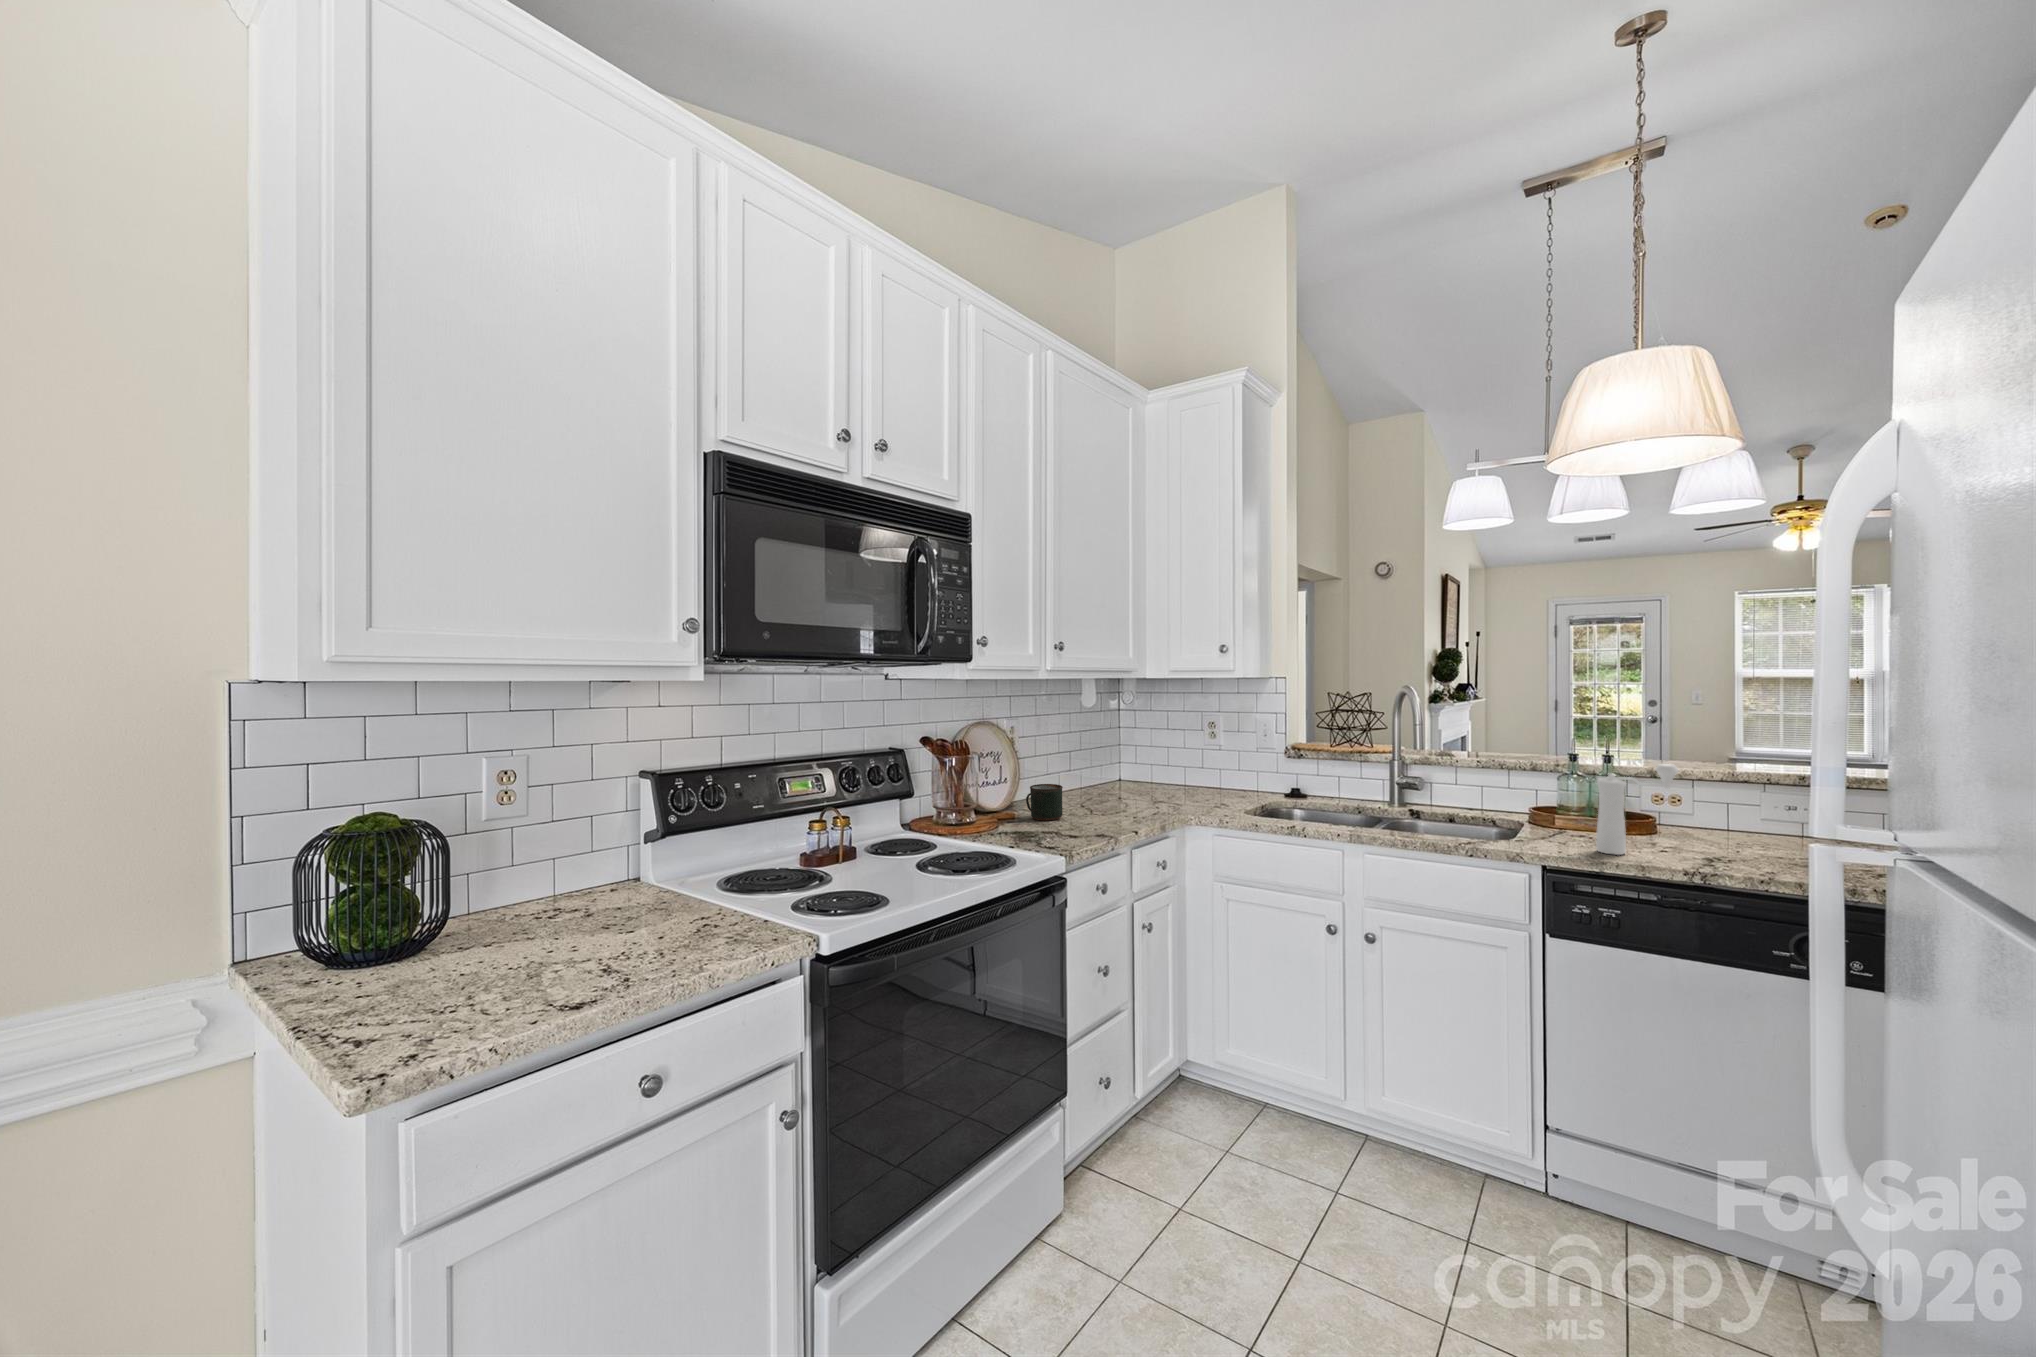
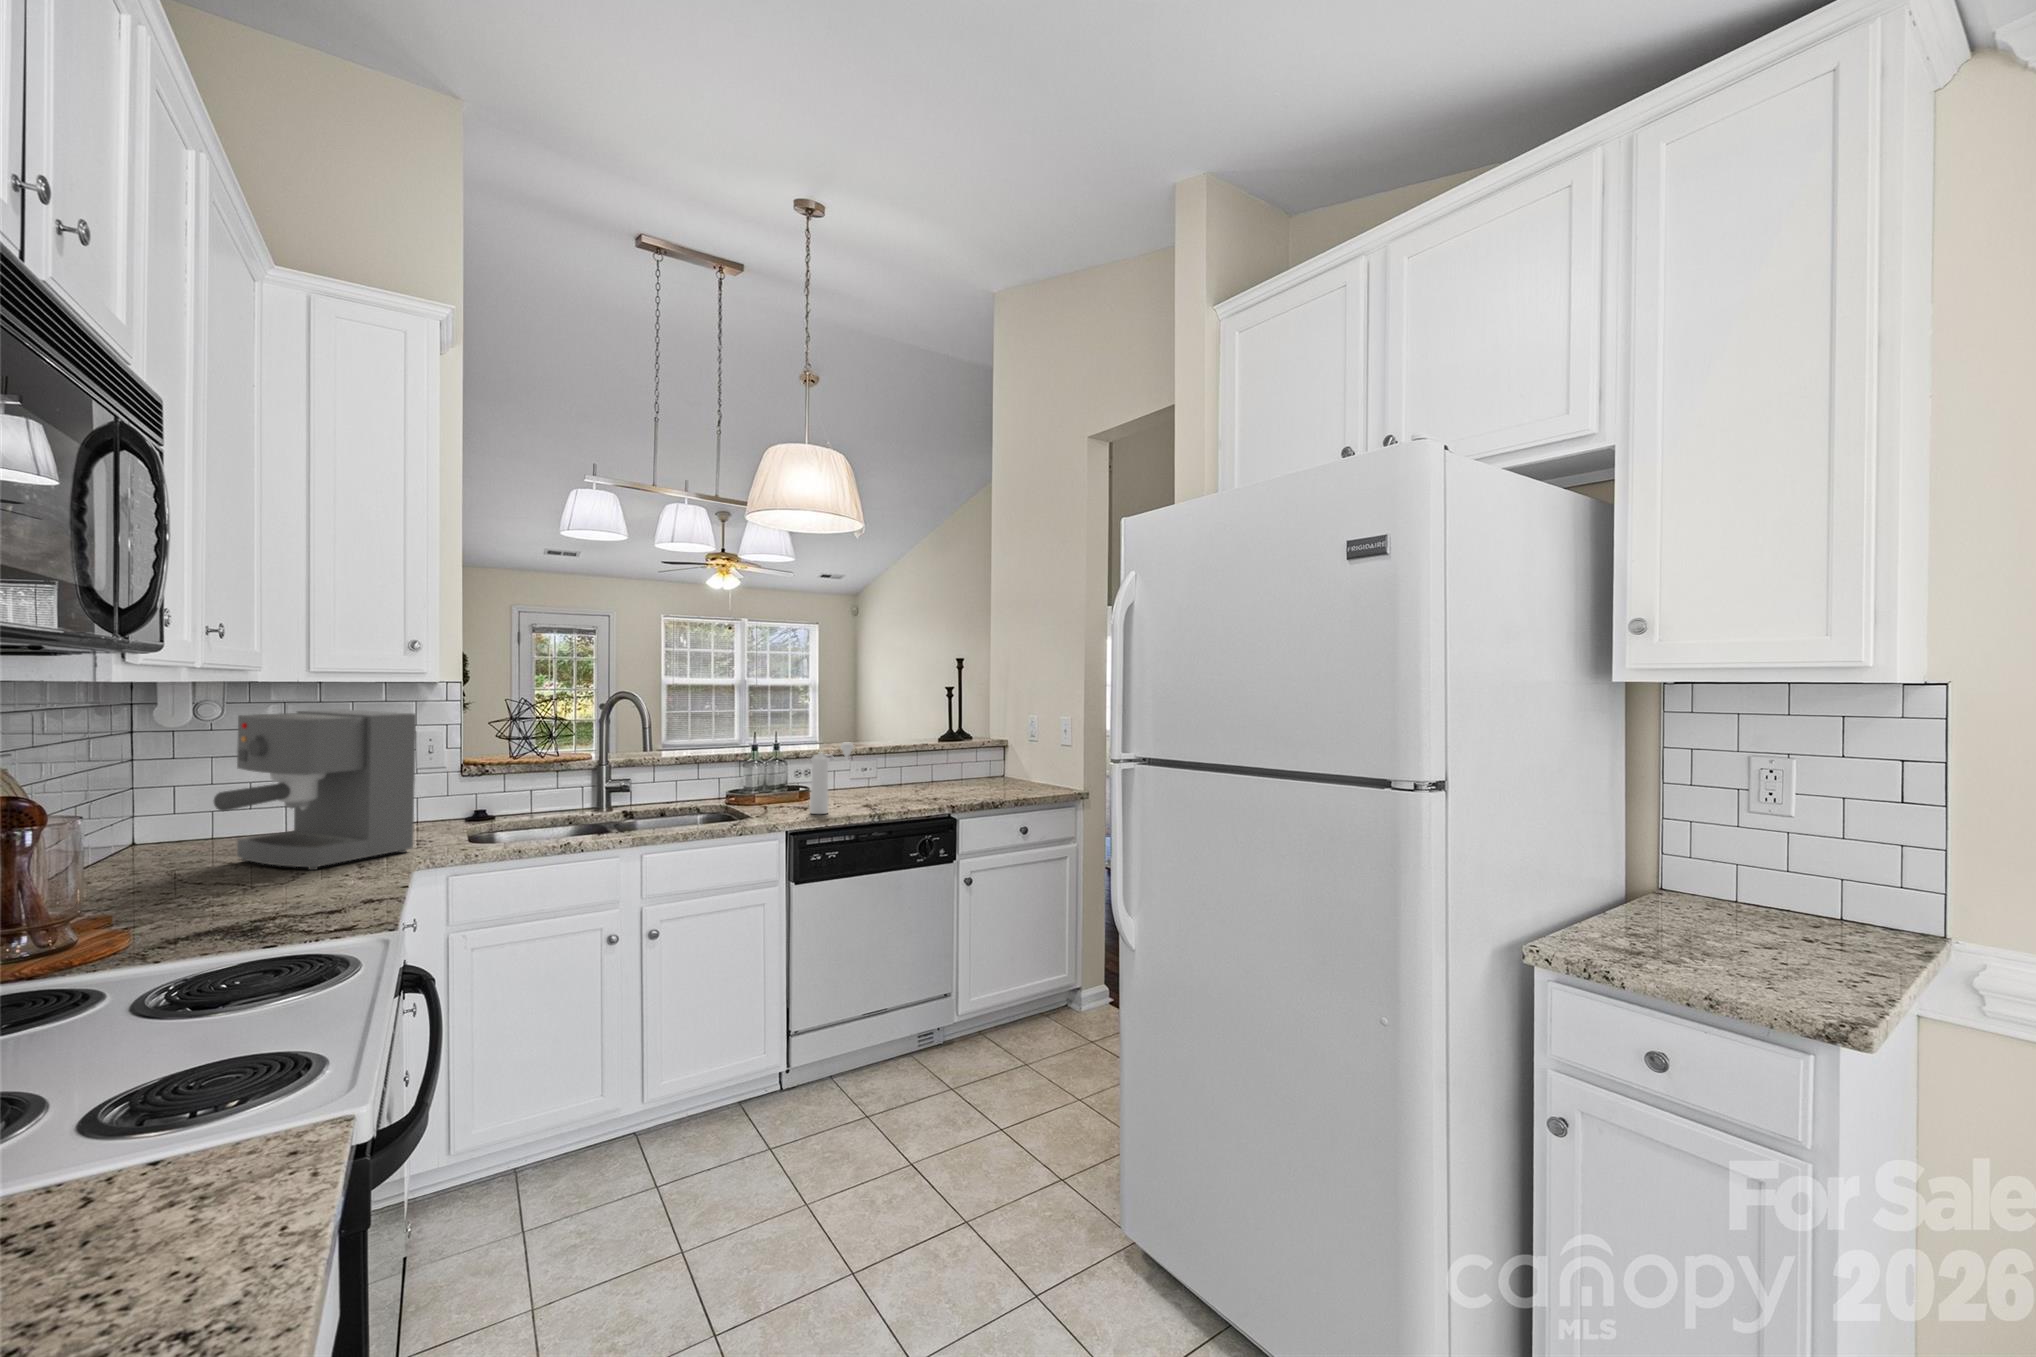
coffee maker: none [1072,702,1192,815] -> present [214,709,416,870]
mug: present [1026,784,1063,820] -> none [155,841,227,901]

